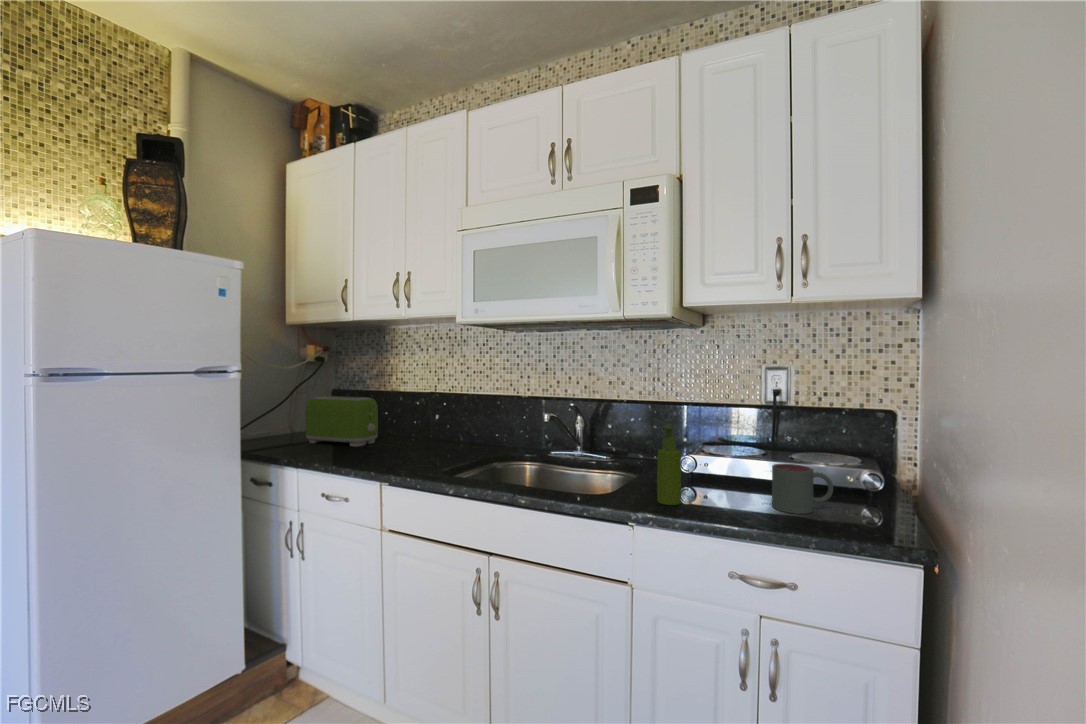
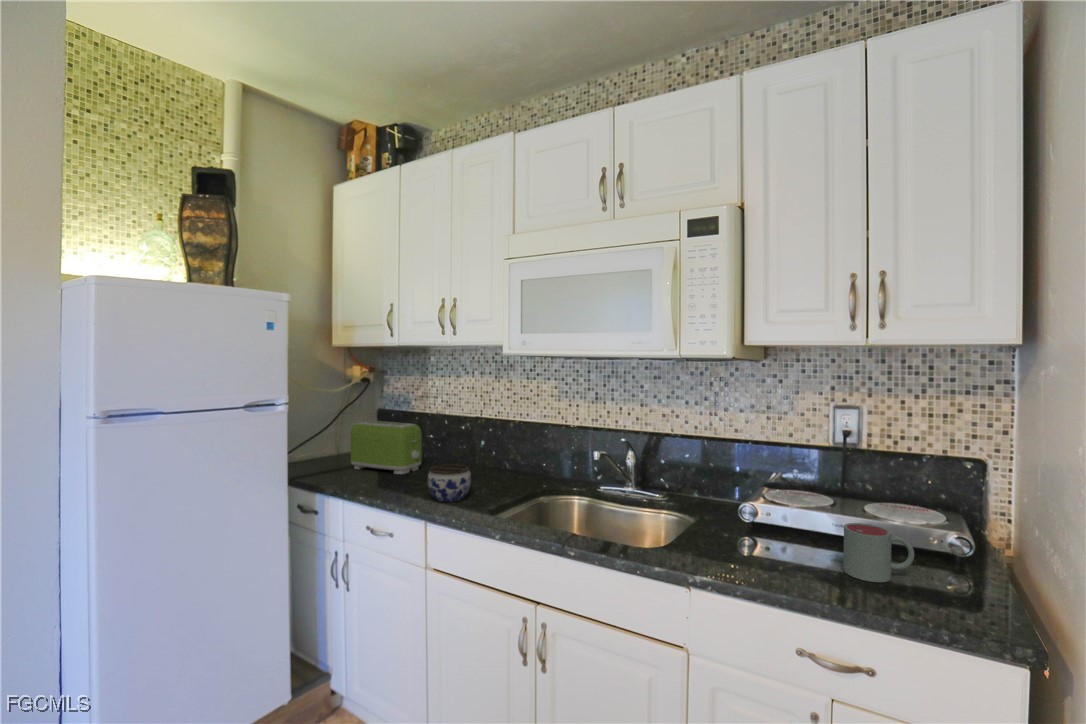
soap dispenser: present [657,424,681,505] -> none [716,477,742,565]
jar: none [383,431,426,466] -> present [428,464,471,502]

